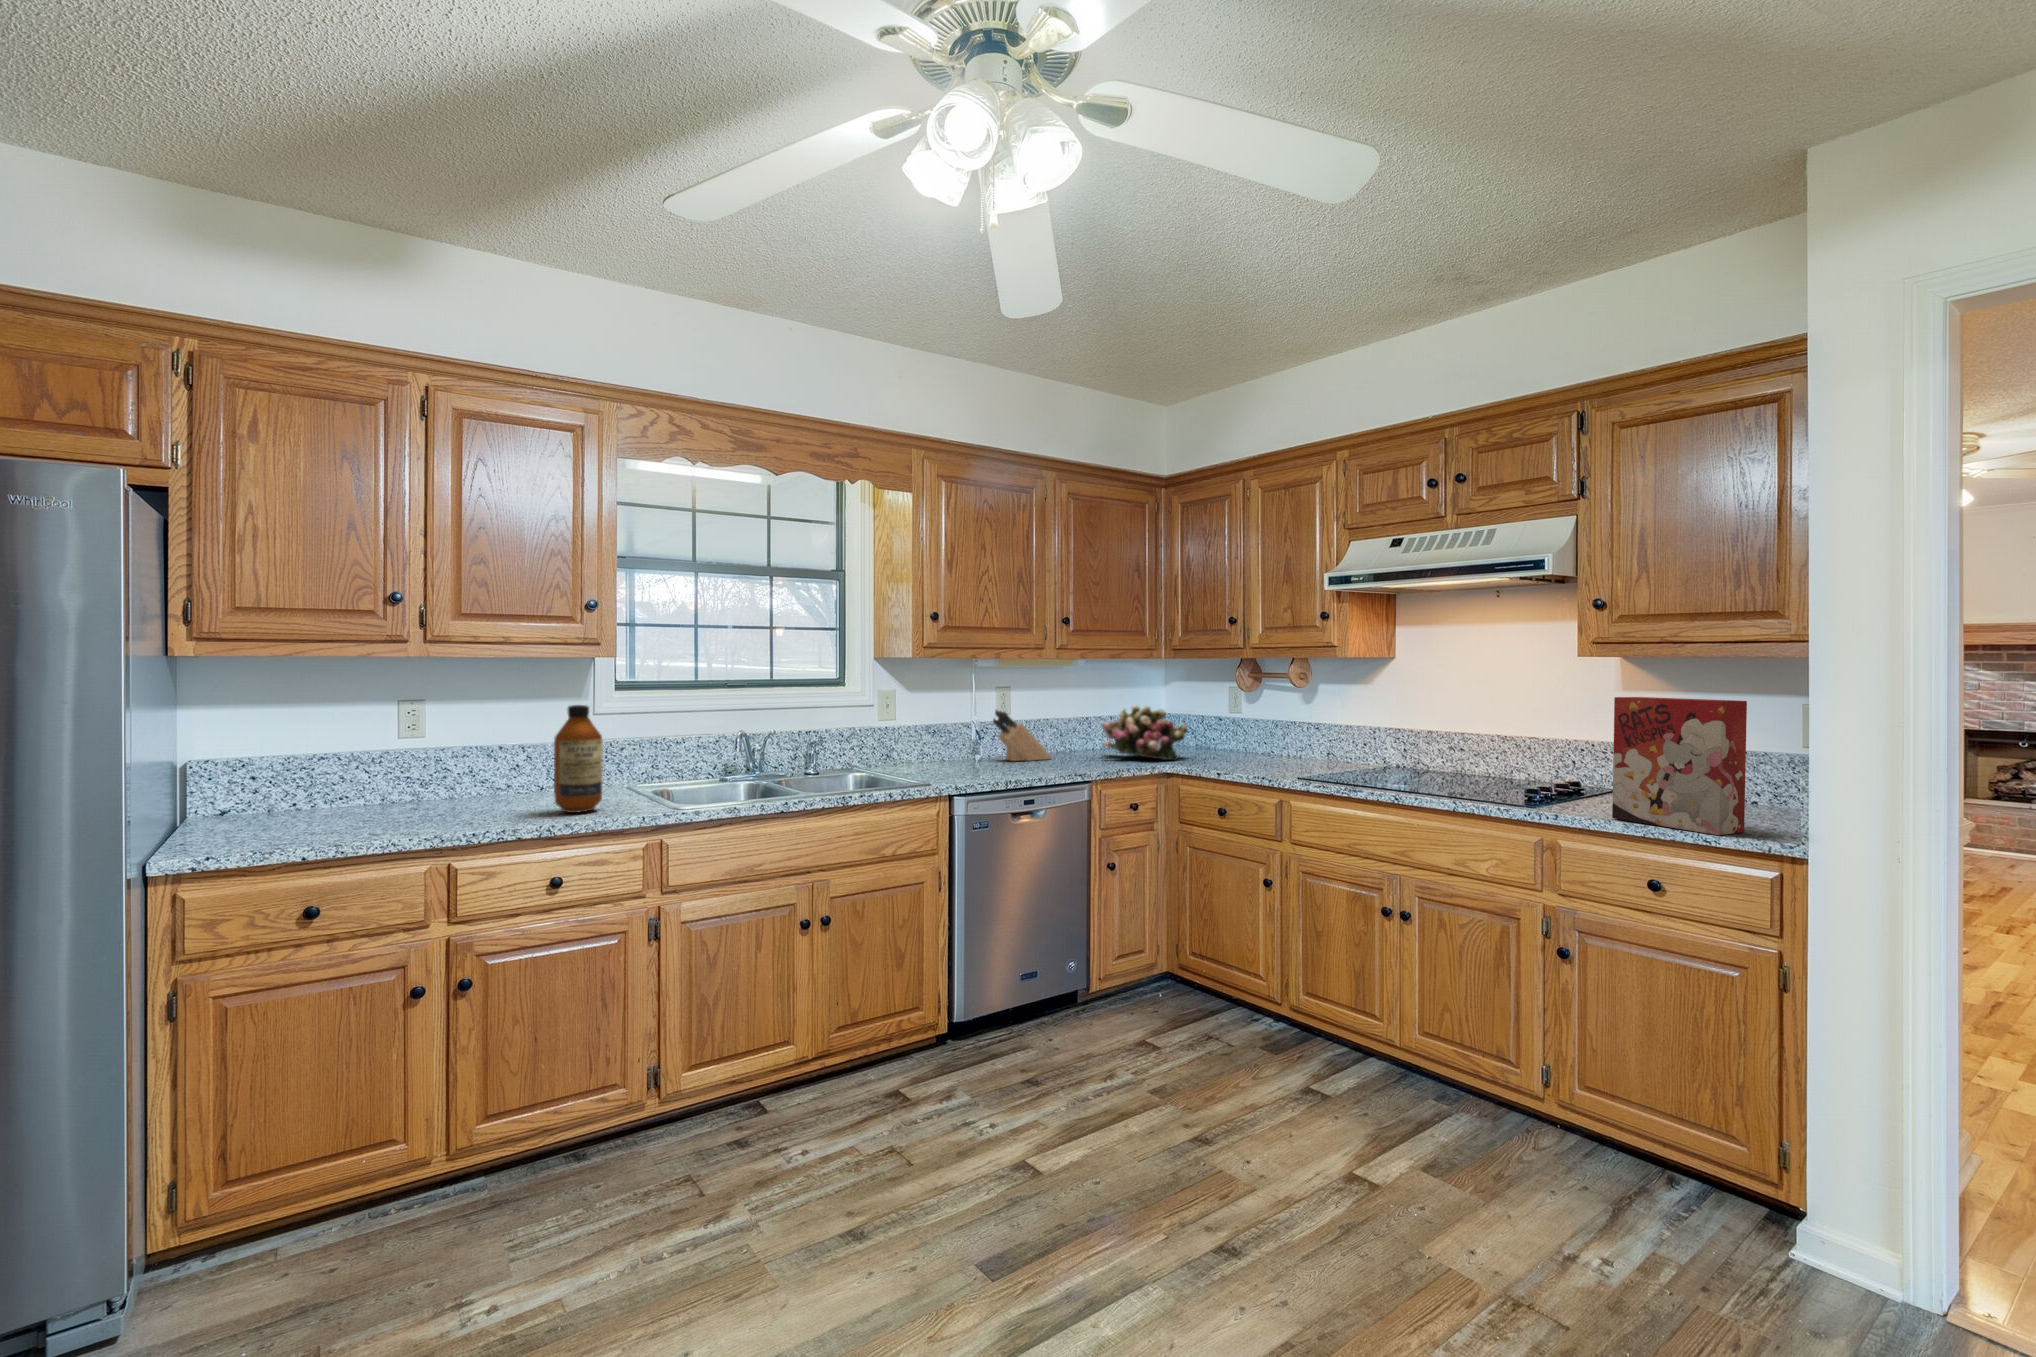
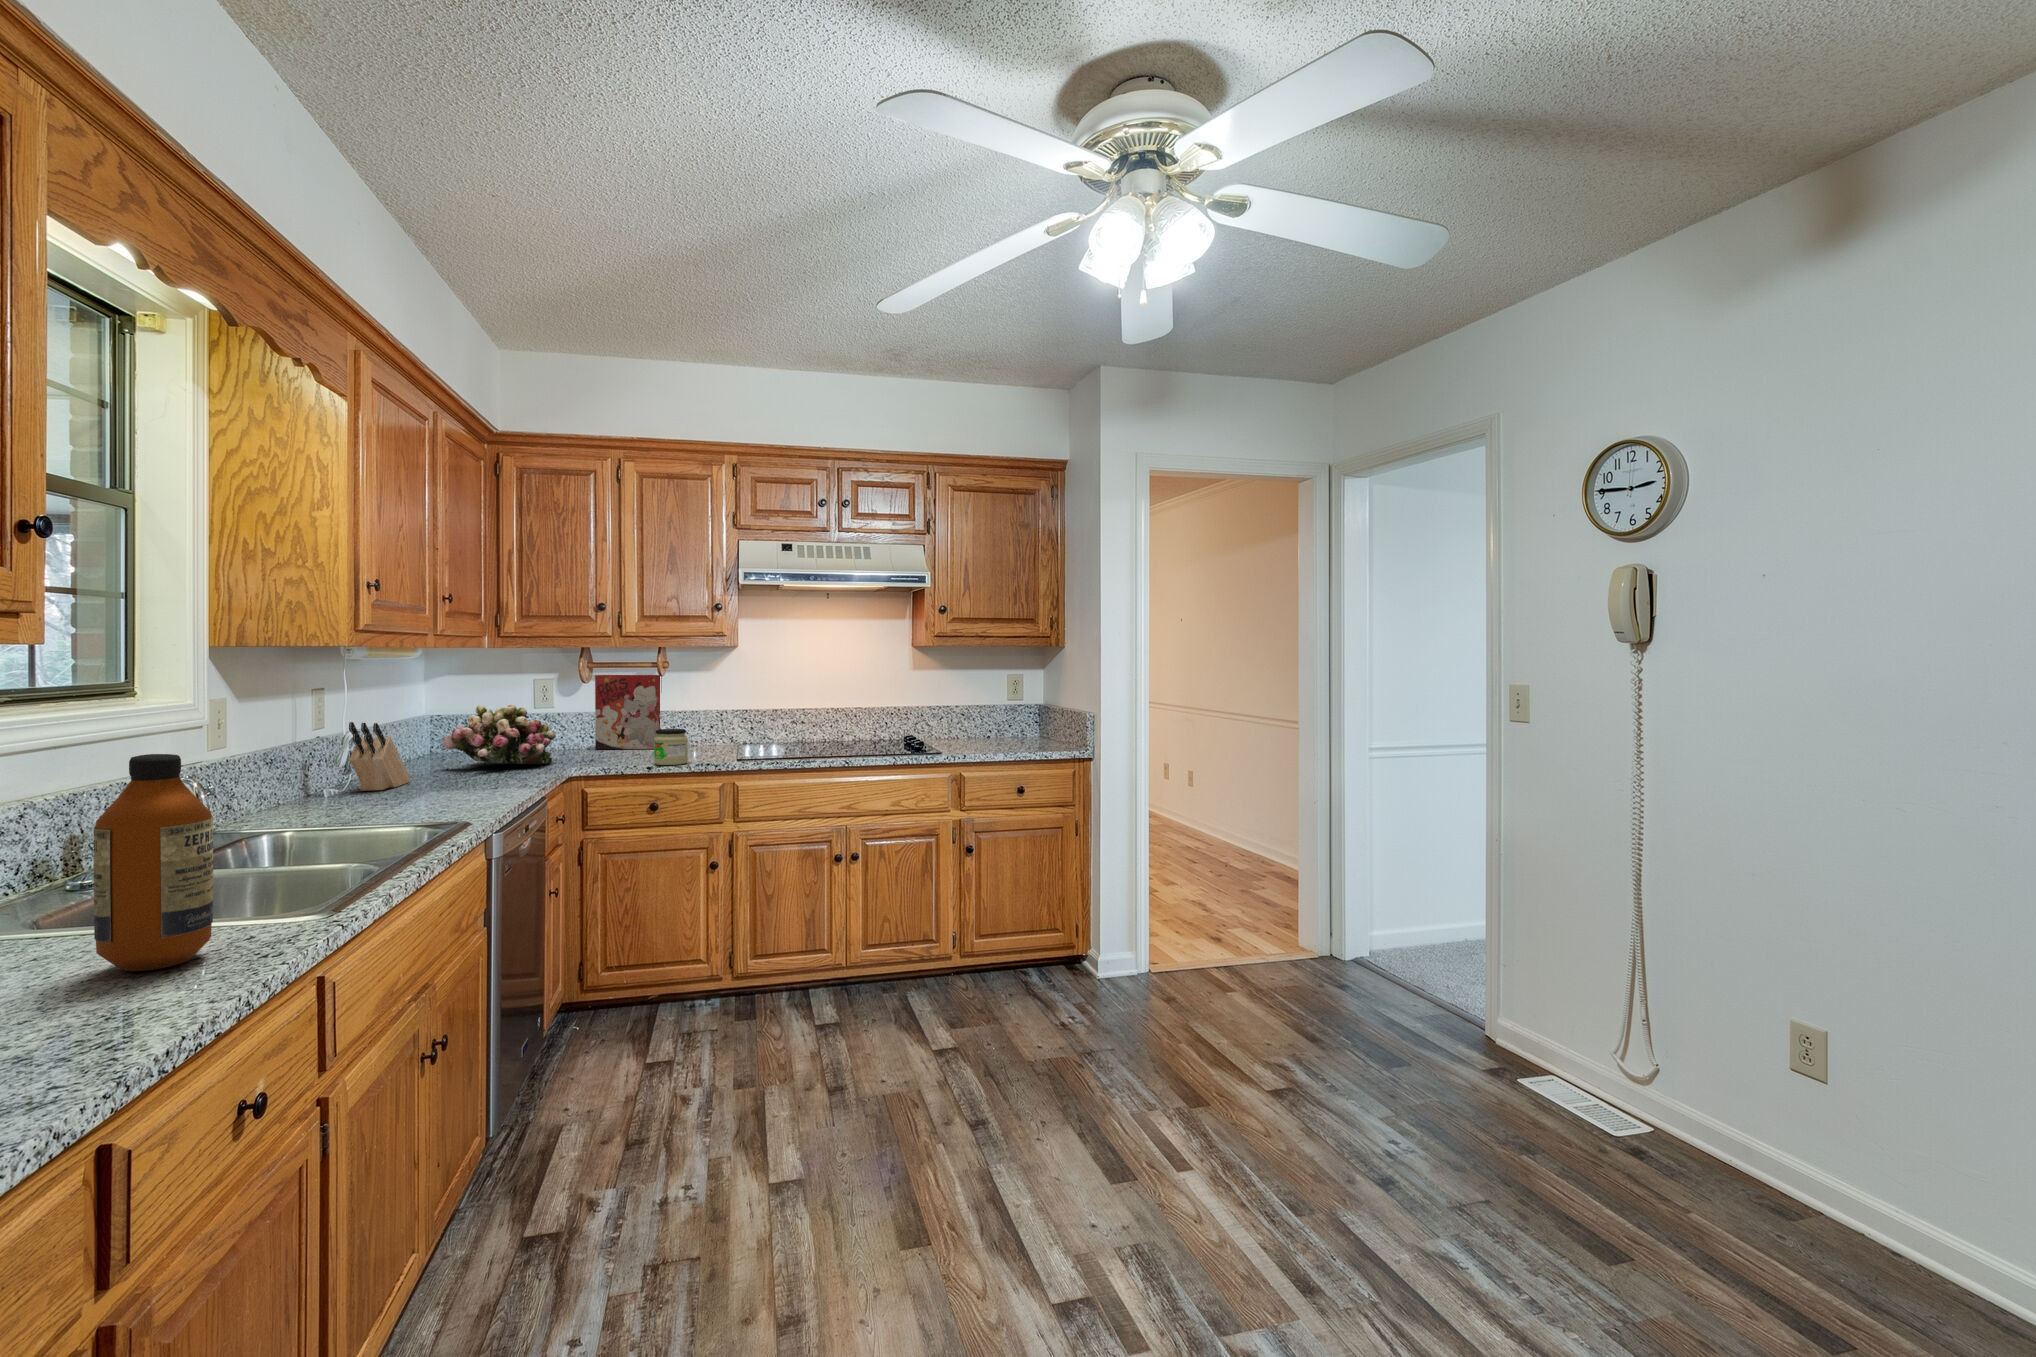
cereal box: present [1612,697,1747,835] -> present [595,675,662,749]
jar: none [1221,738,1254,775] -> present [654,729,688,765]

